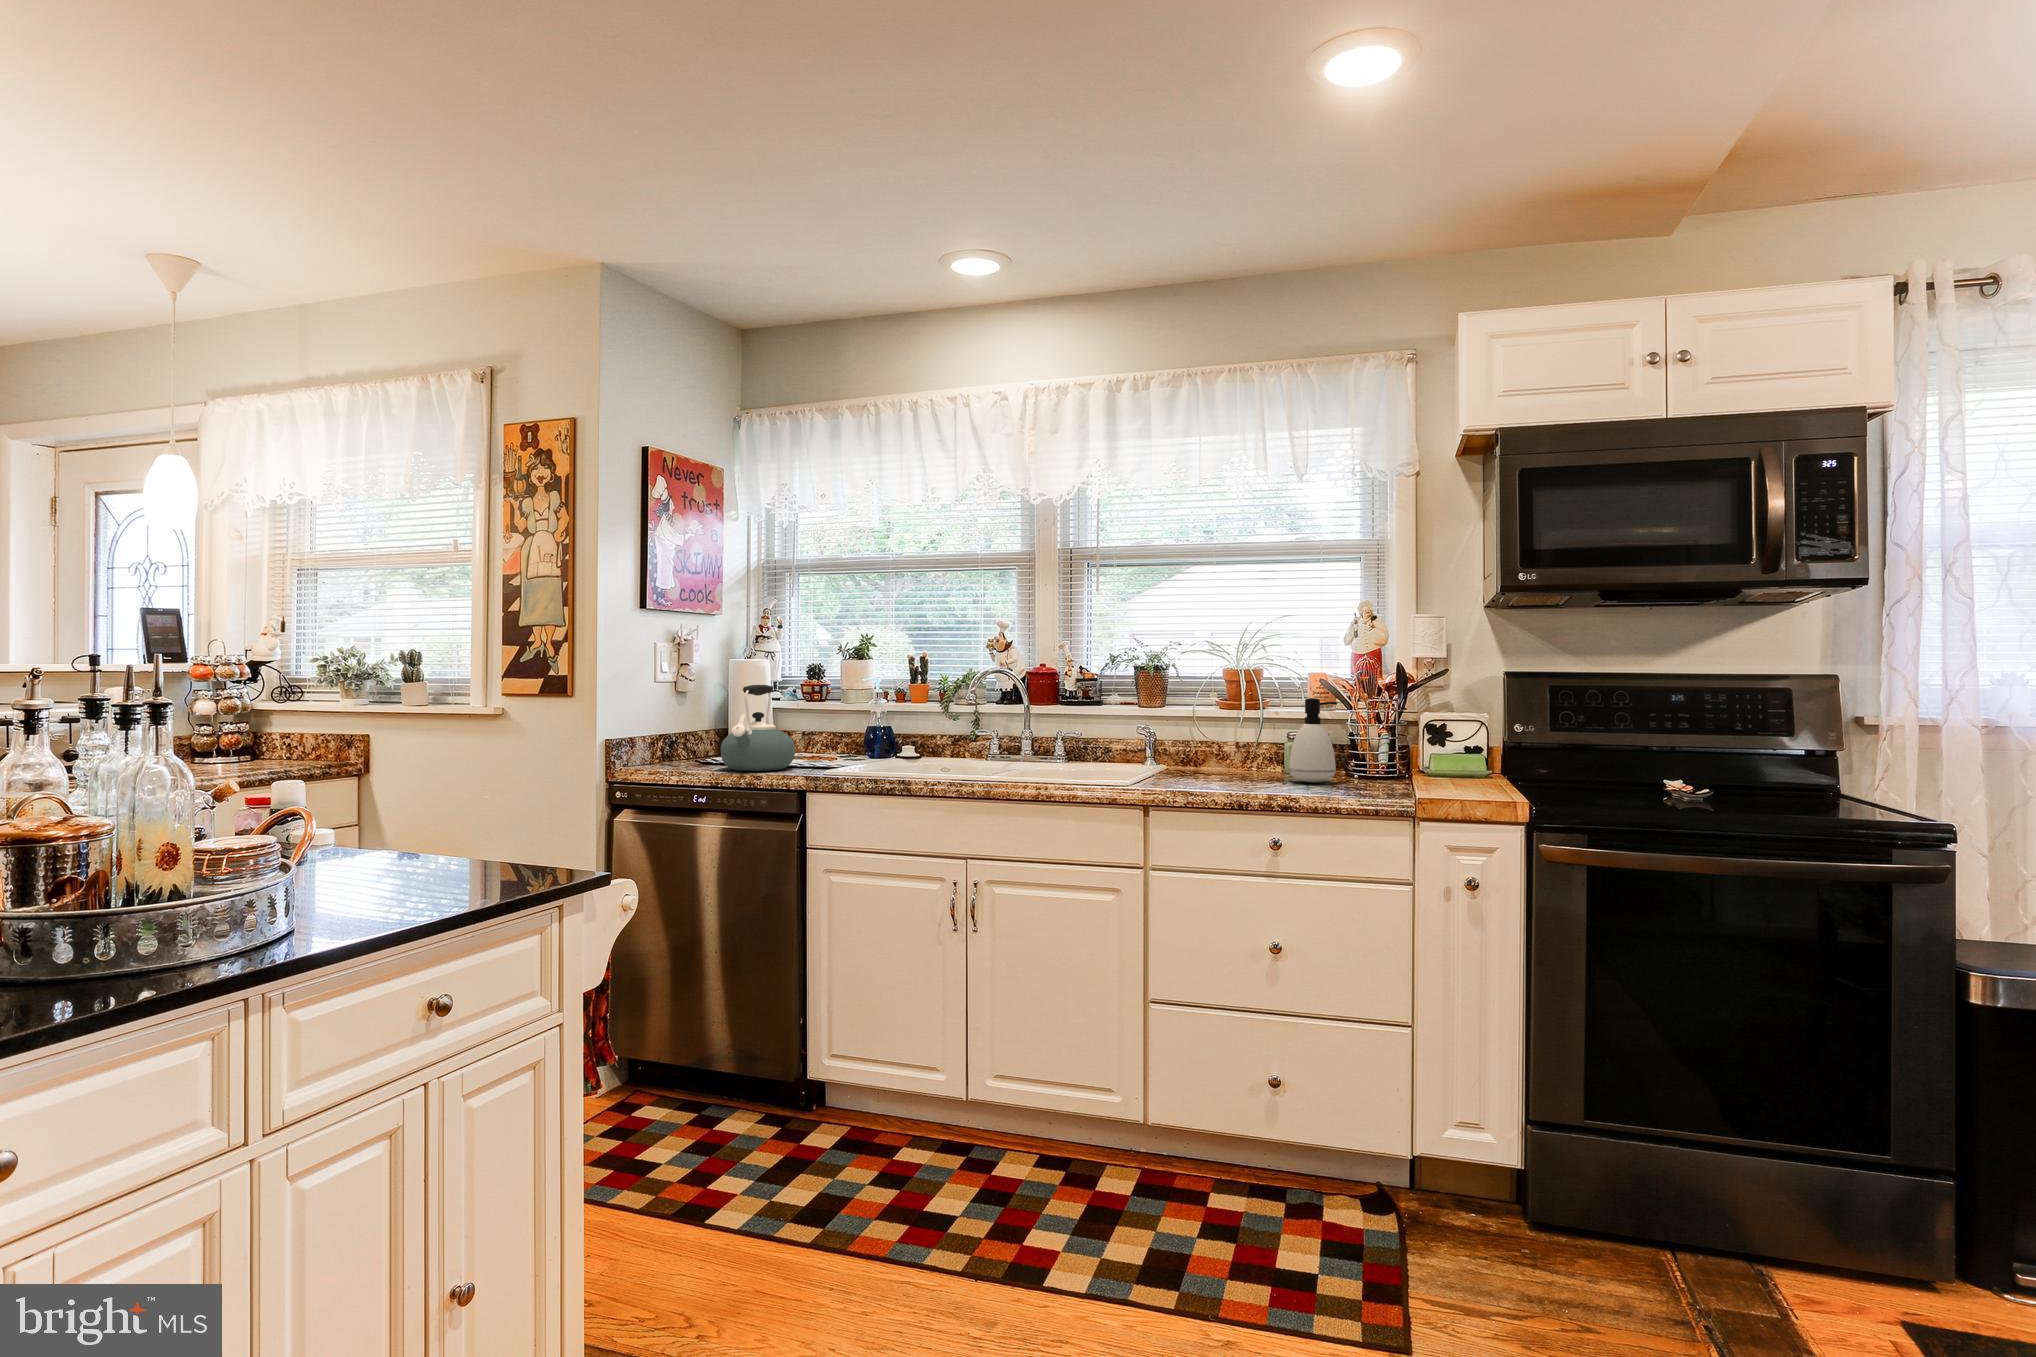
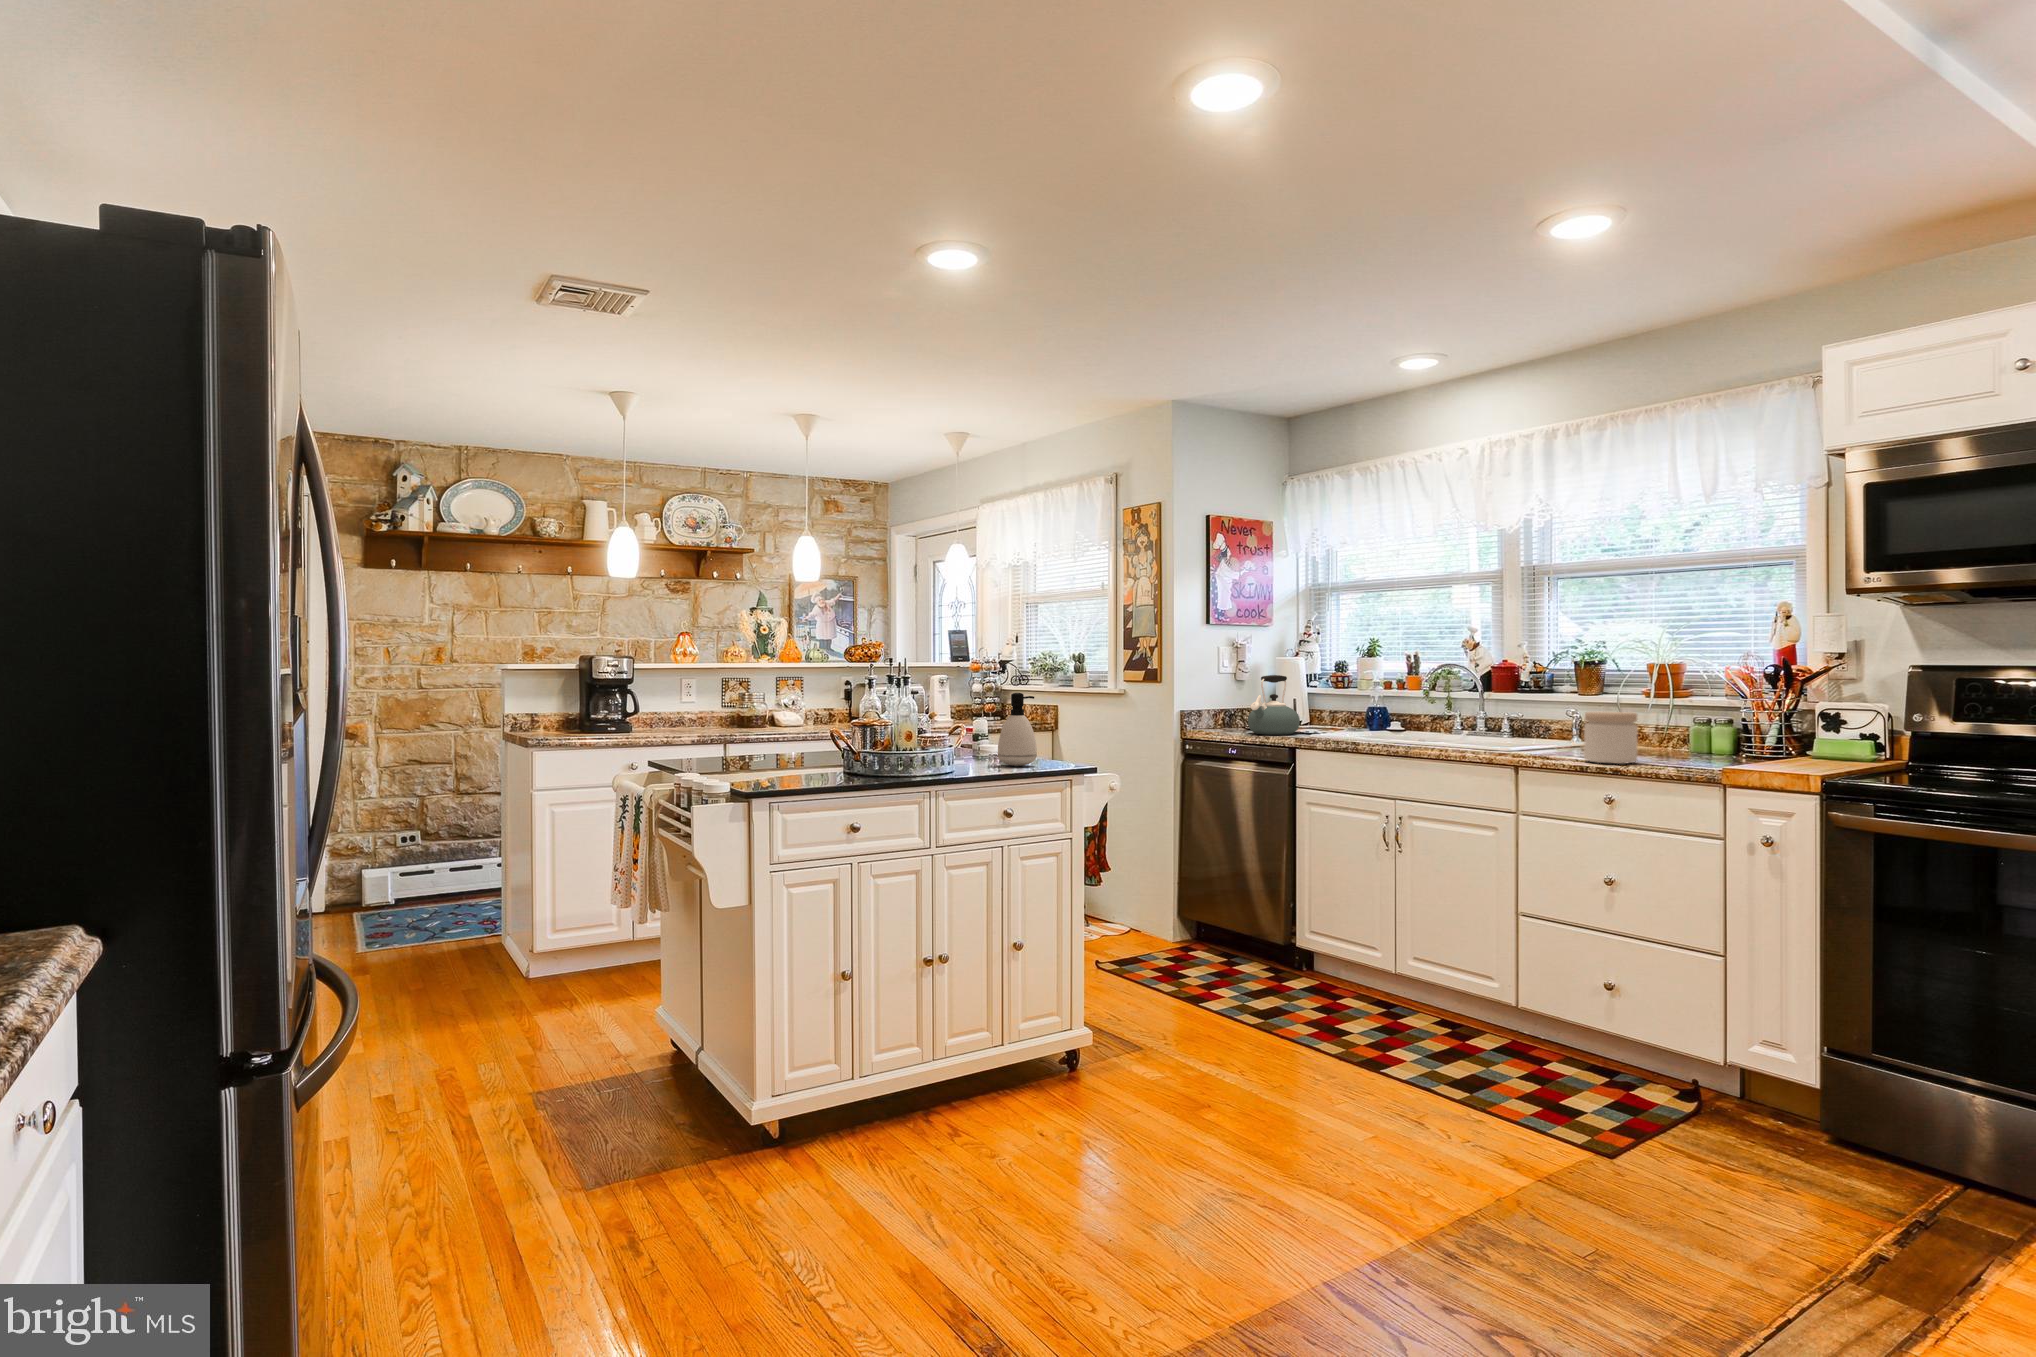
soap dispenser: present [1289,698,1337,783] -> present [998,693,1037,766]
jar: none [1225,730,1285,796] -> present [1584,712,1638,764]

